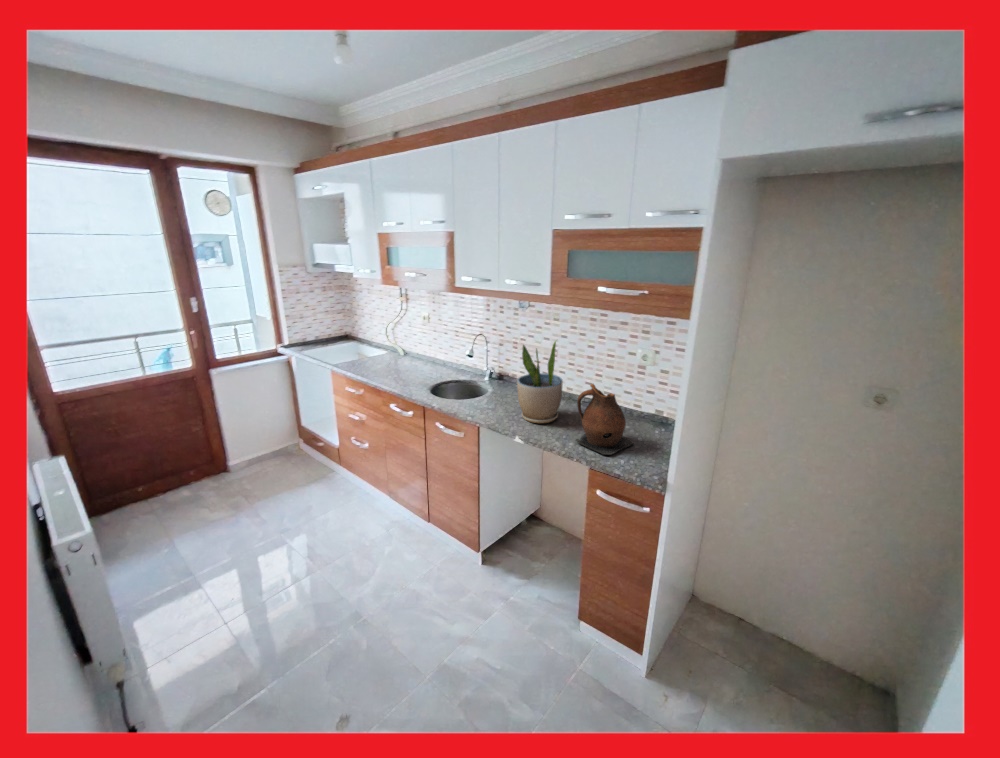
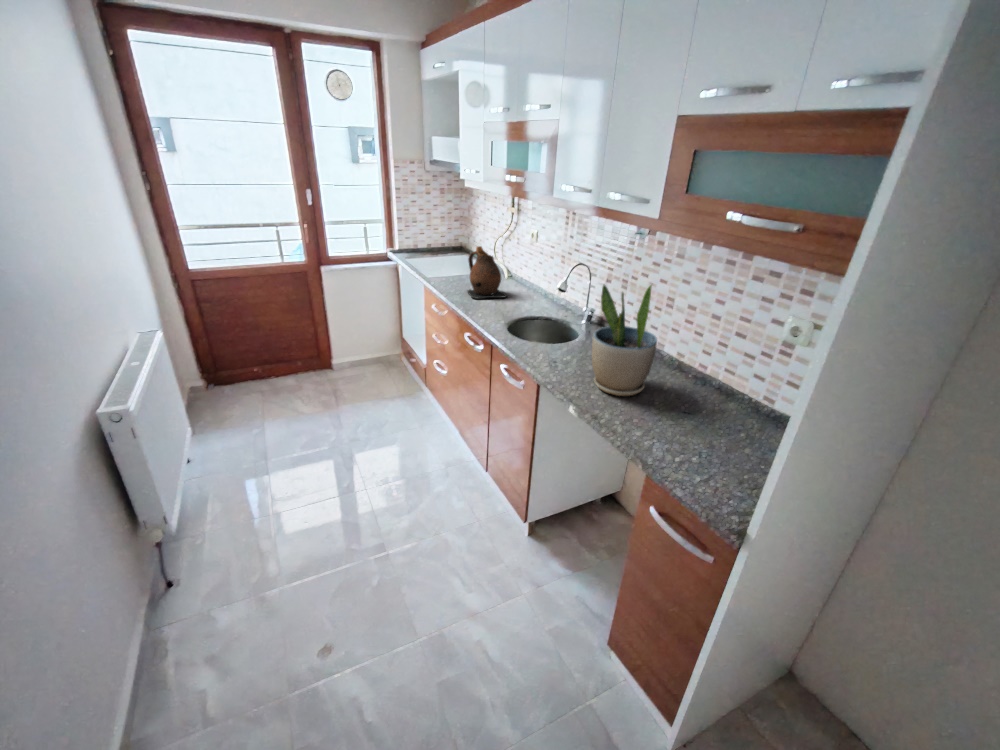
ceramic pitcher: present [576,384,634,455] -> present [467,246,507,298]

